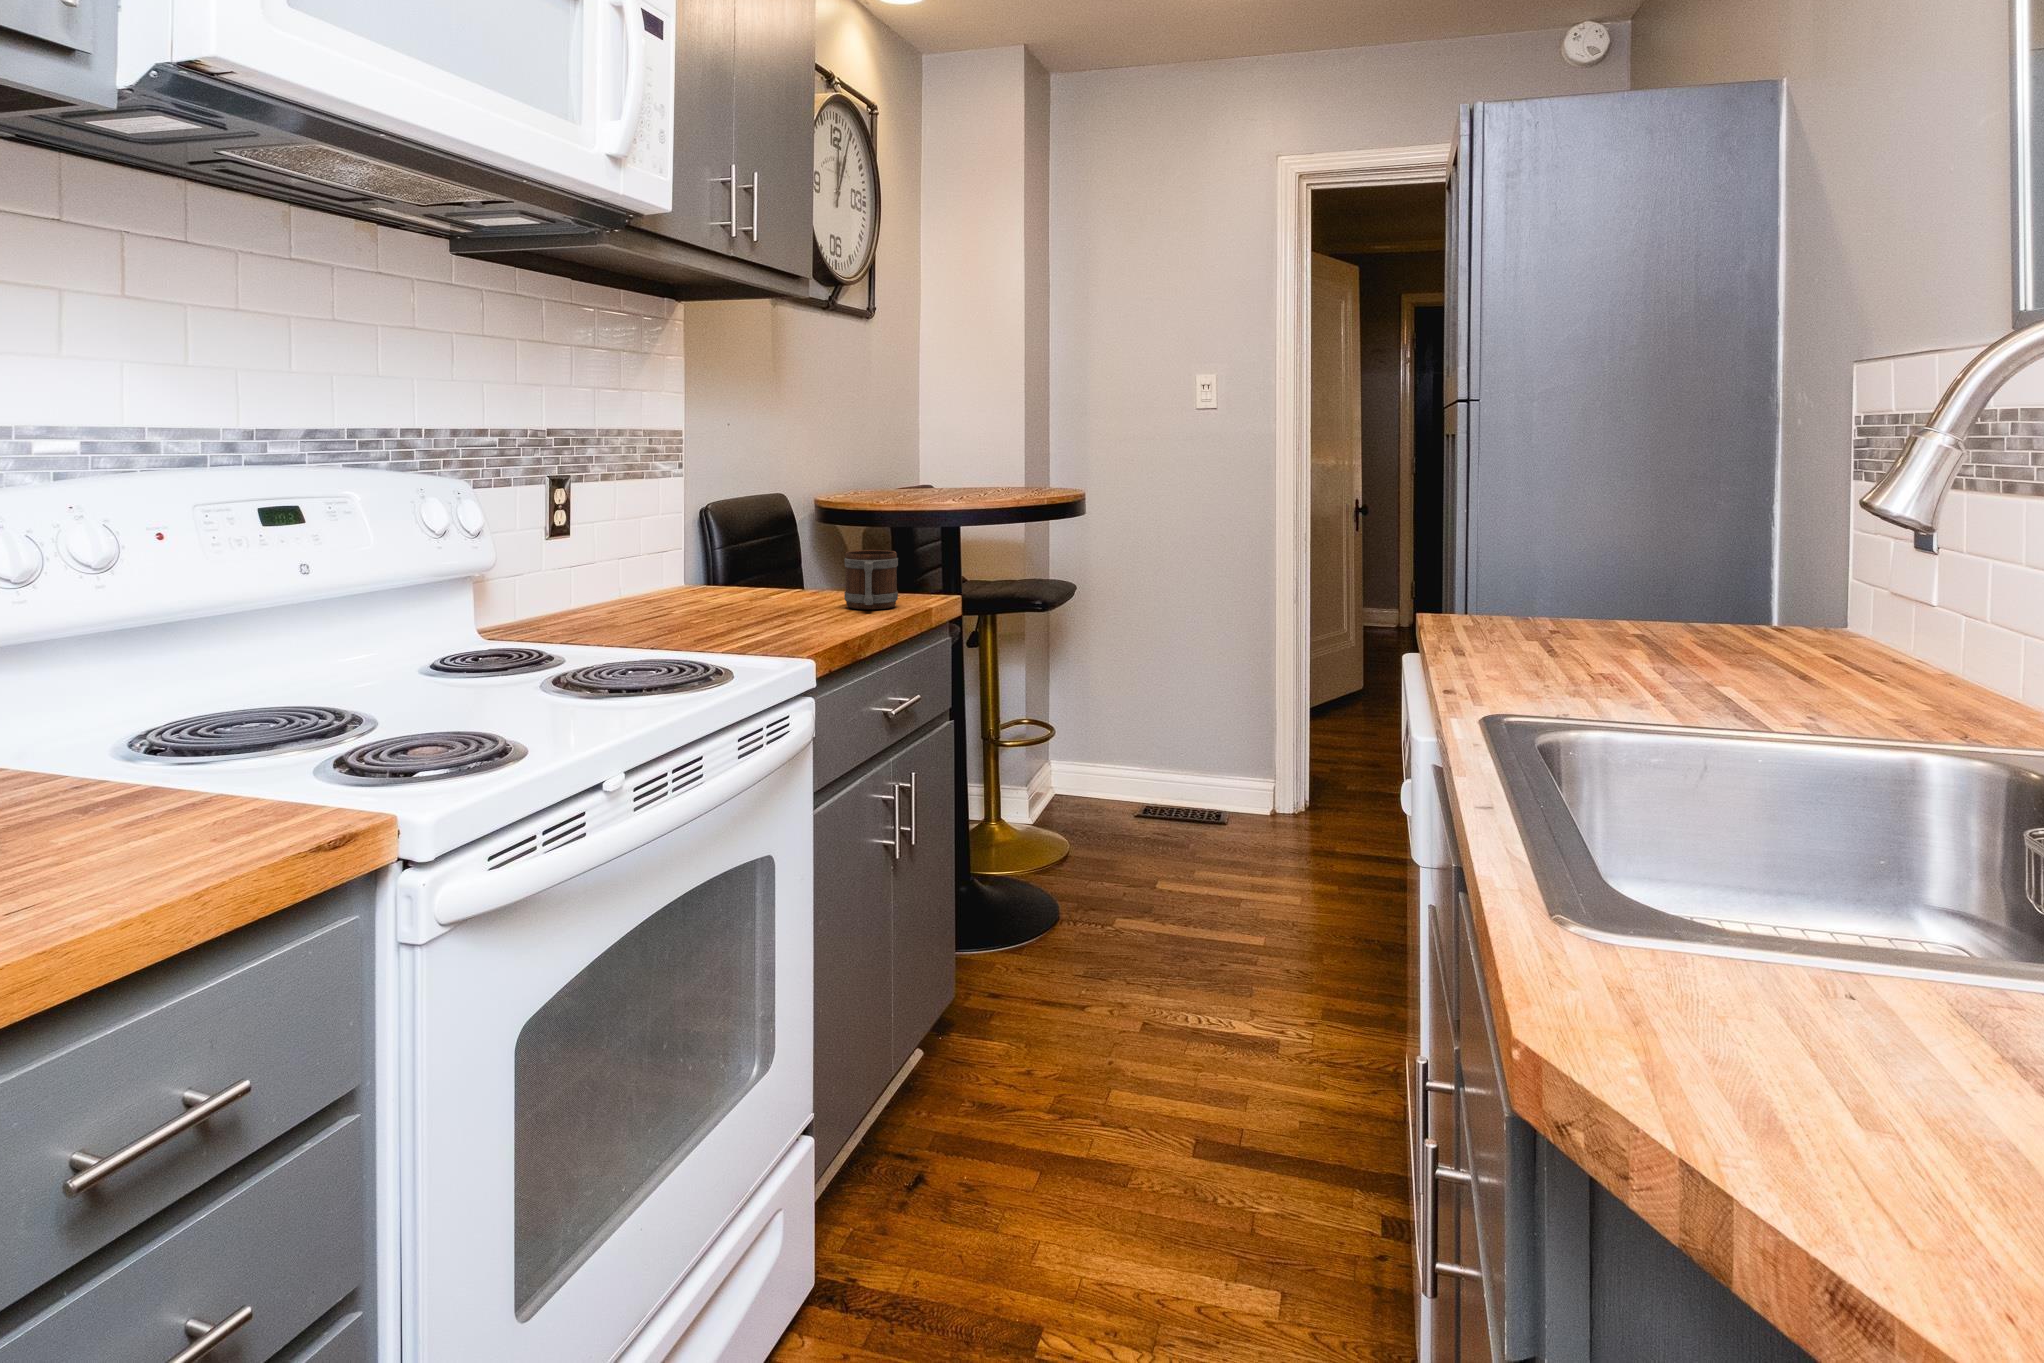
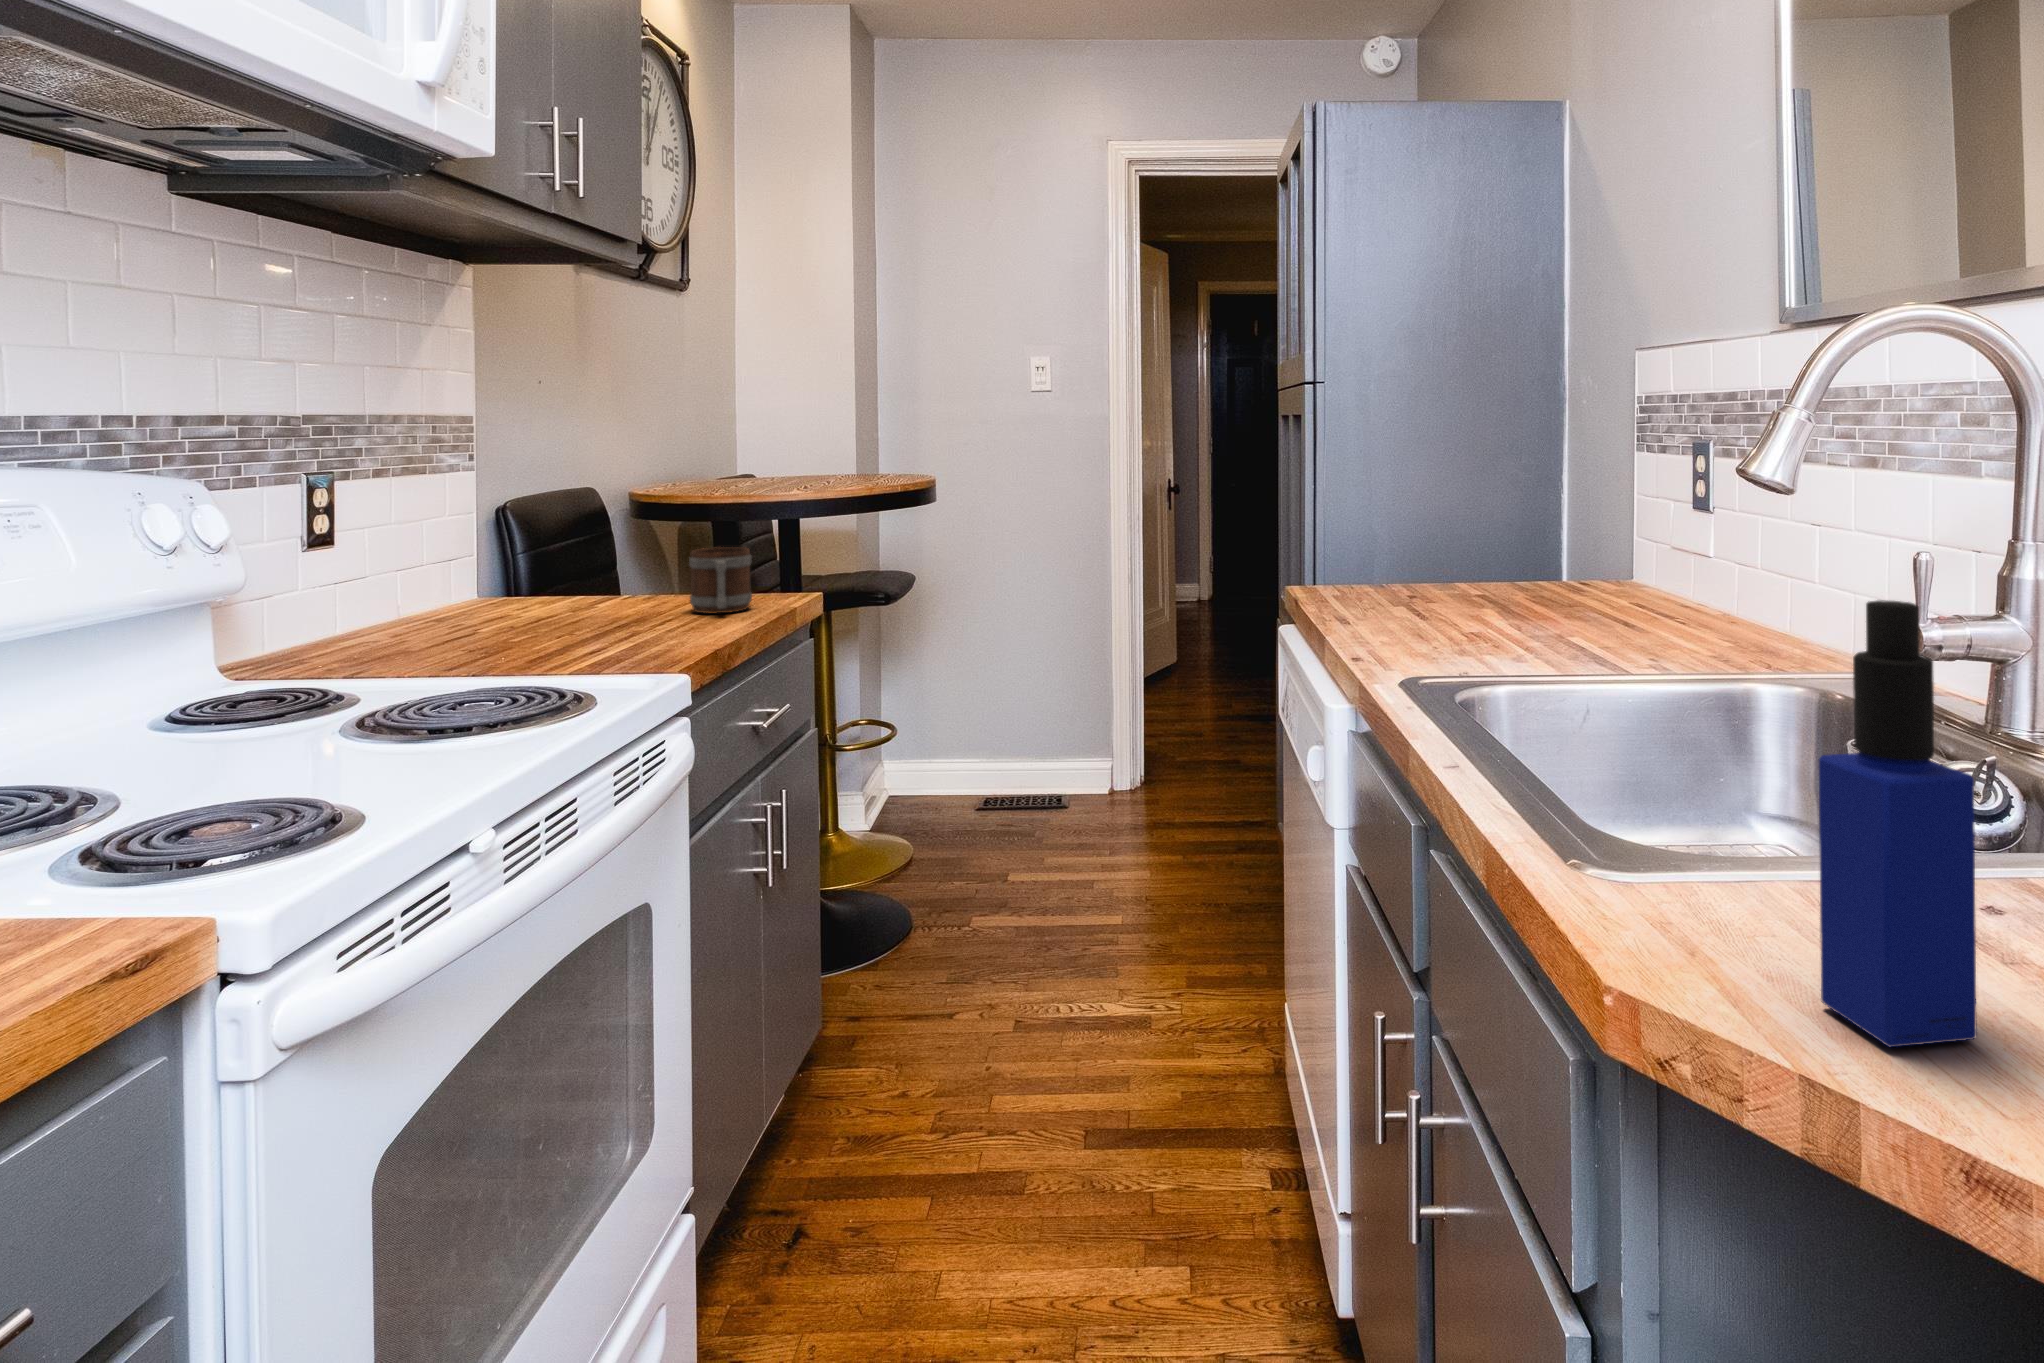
bottle: none [1728,660,1890,1136] -> present [1819,600,1977,1047]

